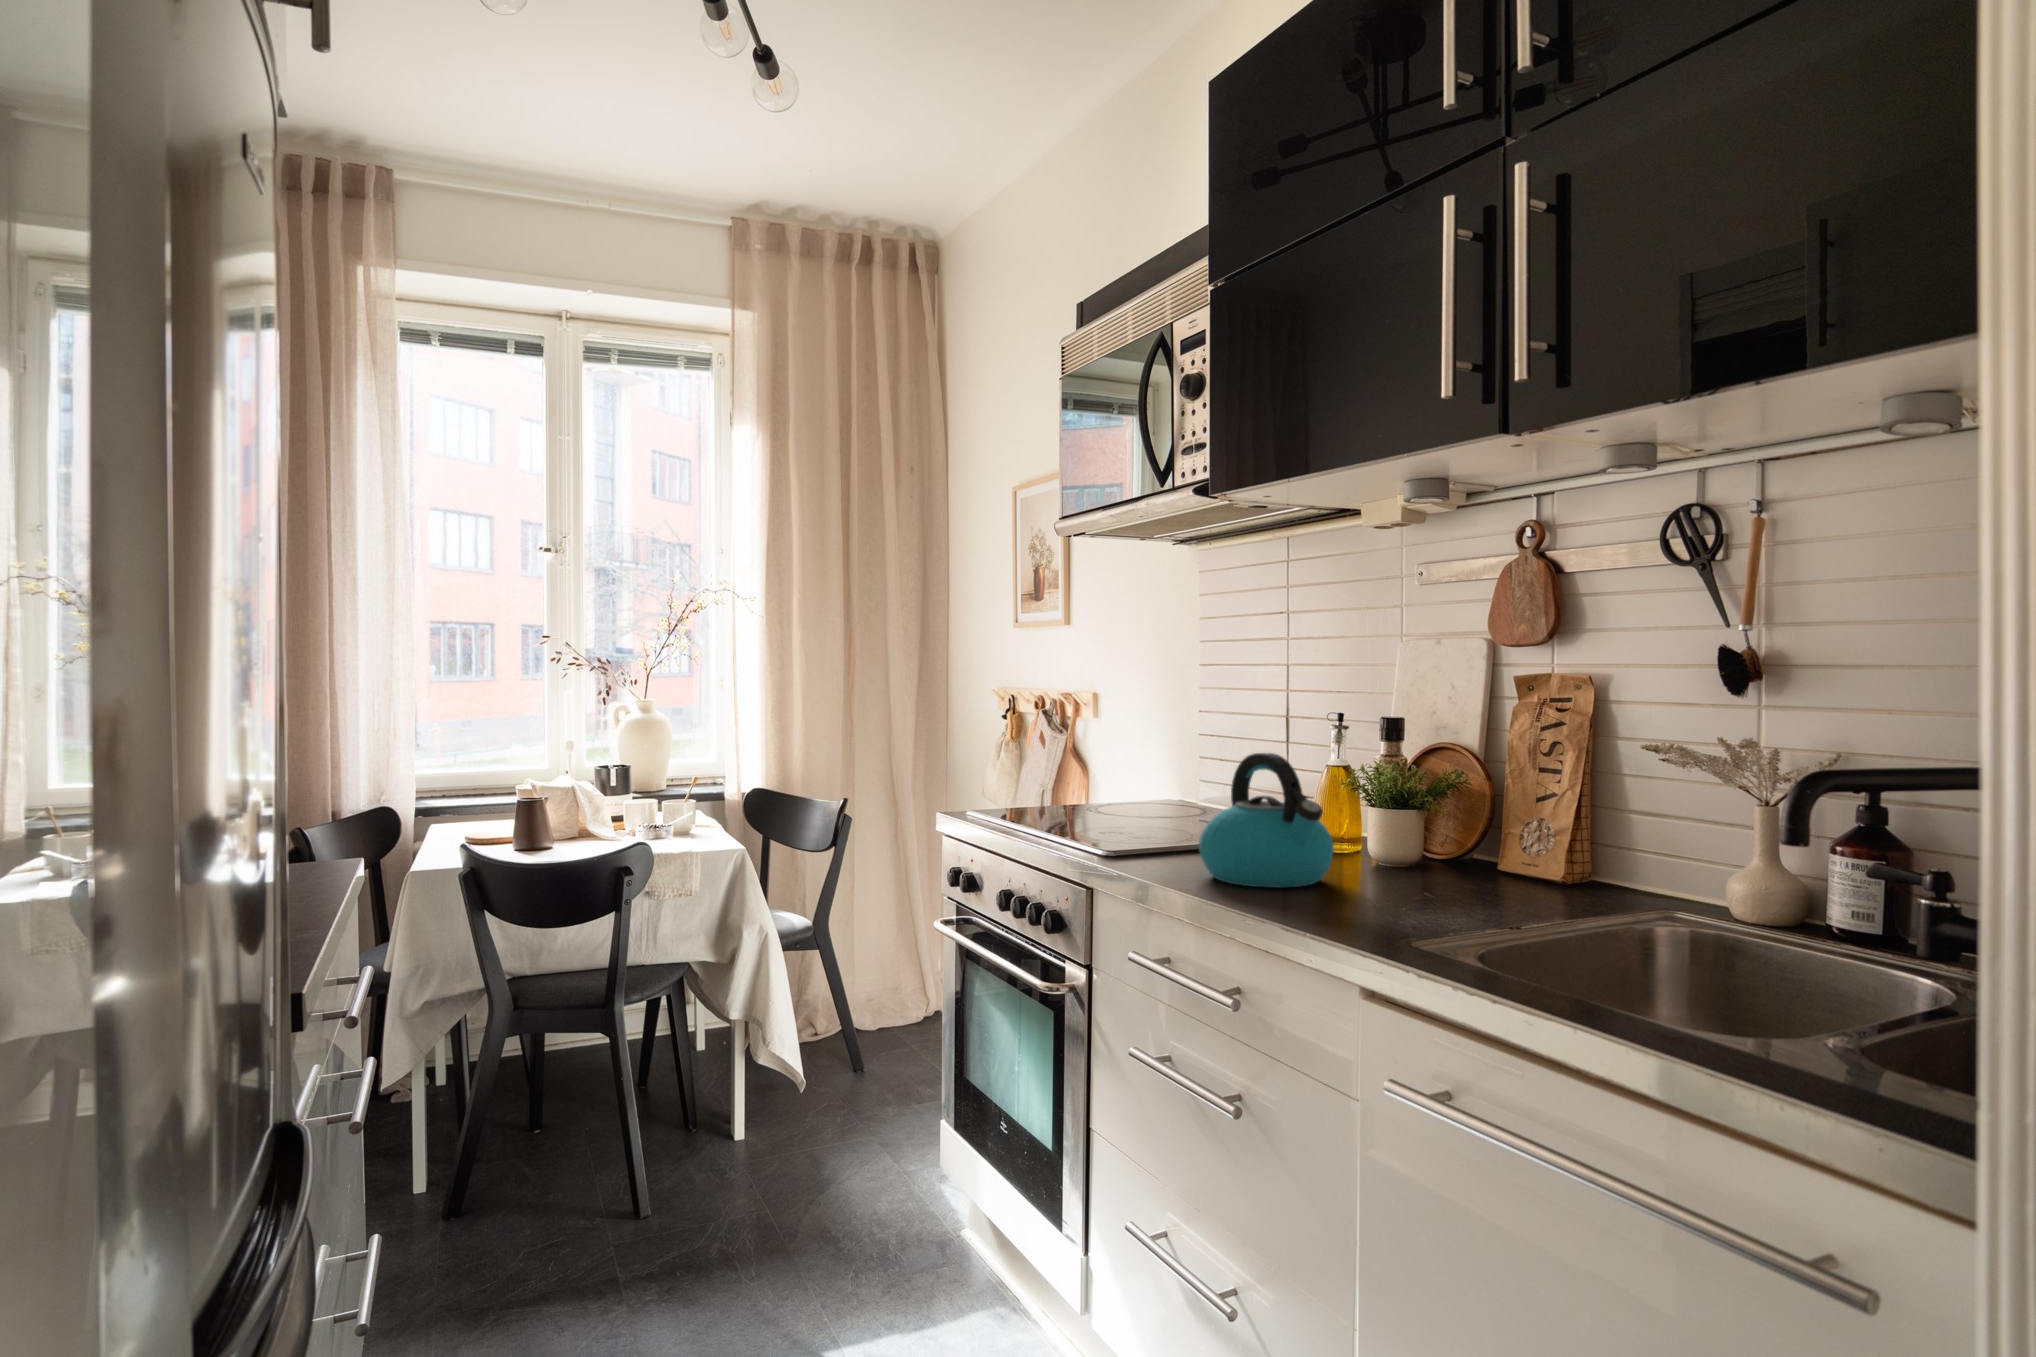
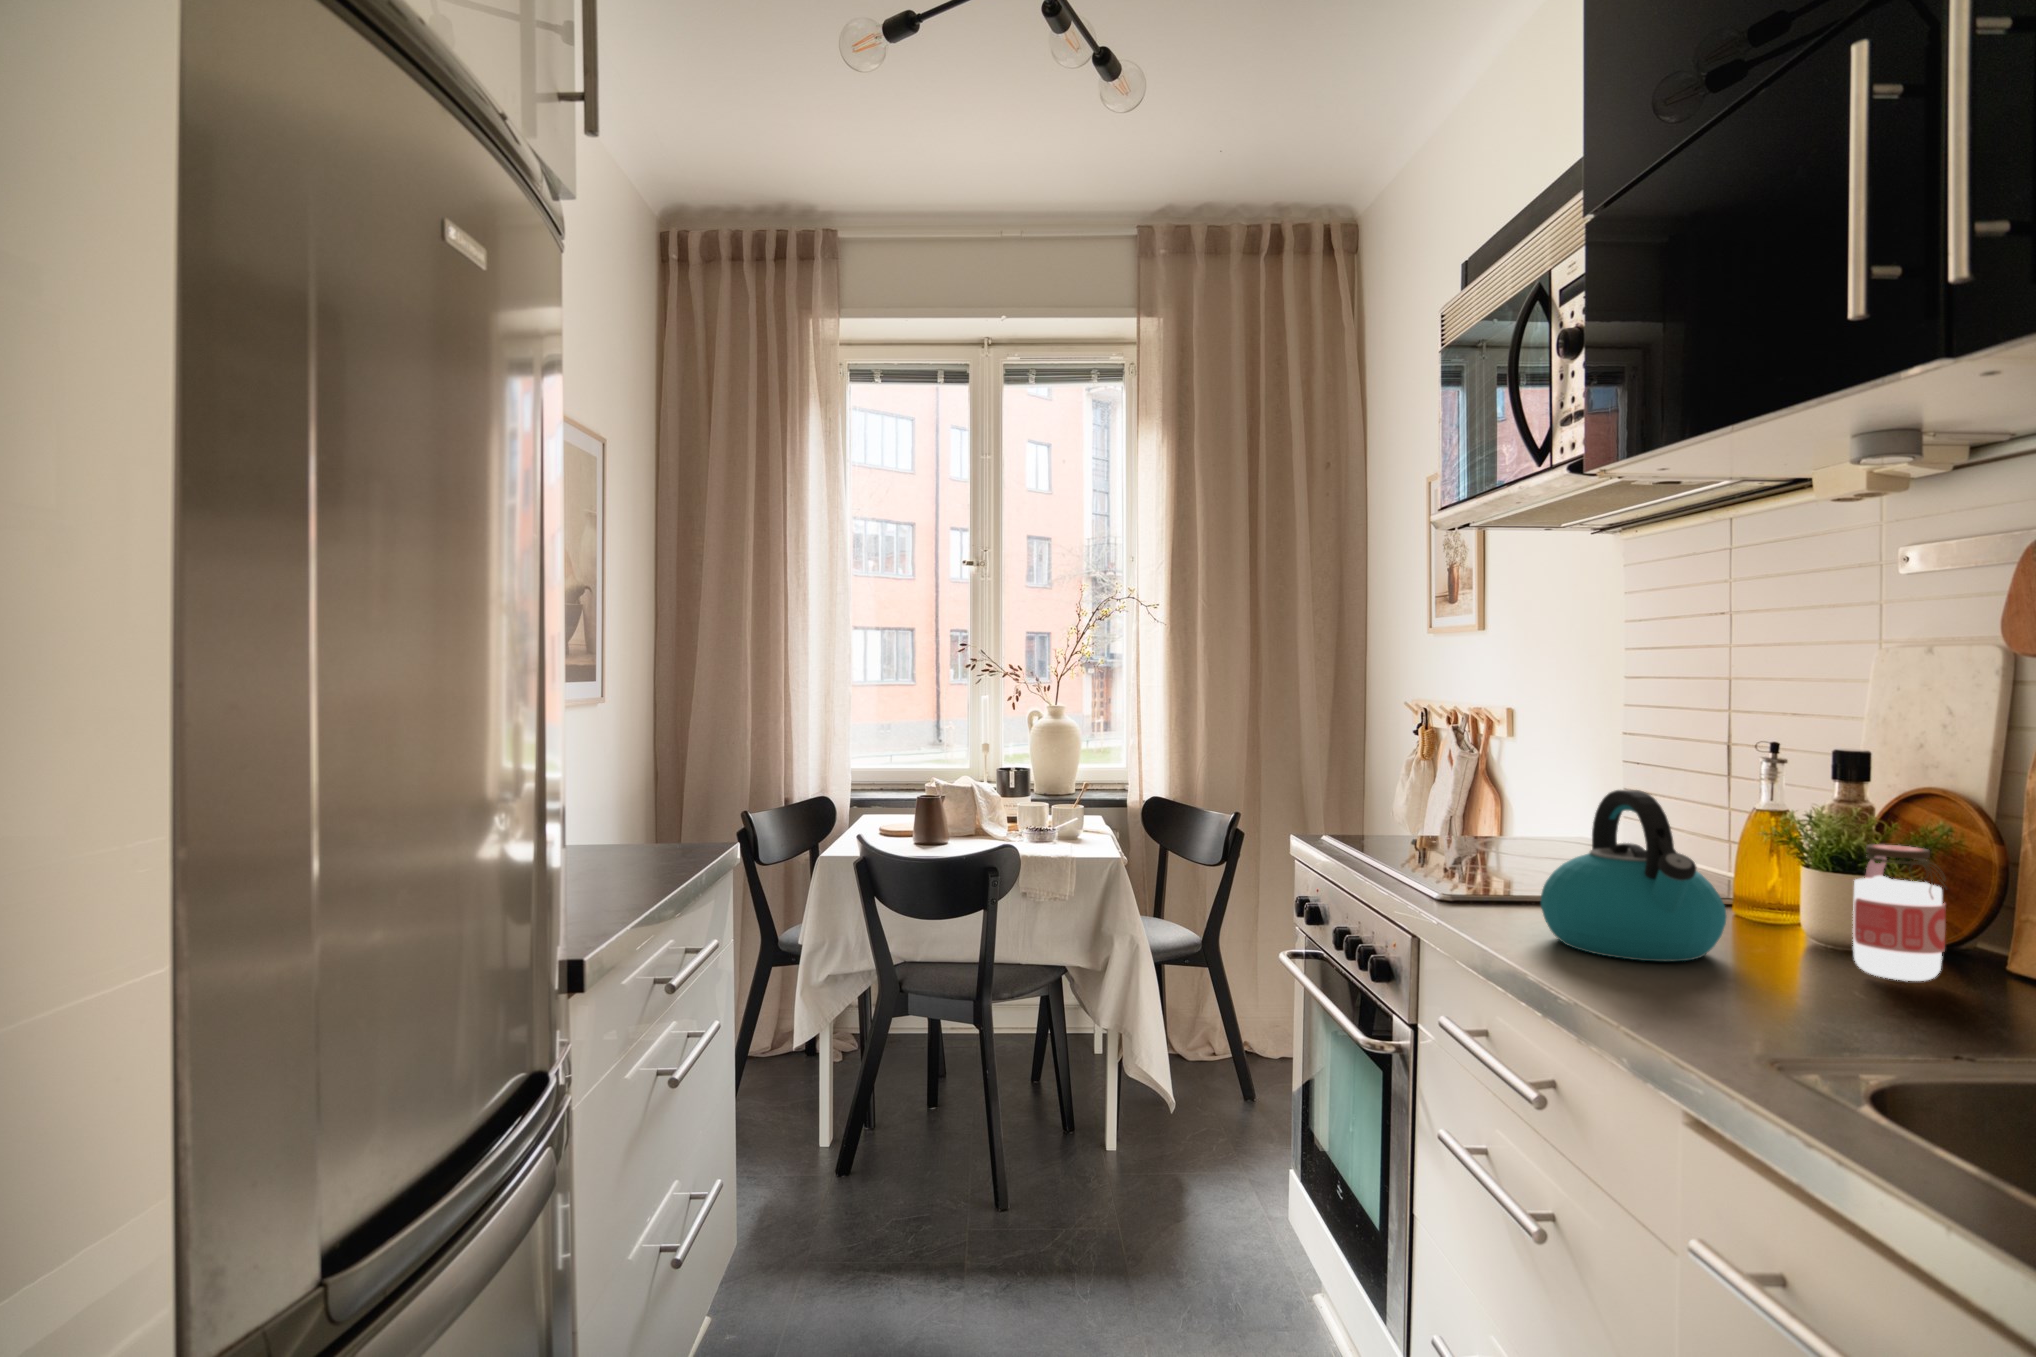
jar: none [1414,786,1475,886] -> present [1853,844,1946,981]

